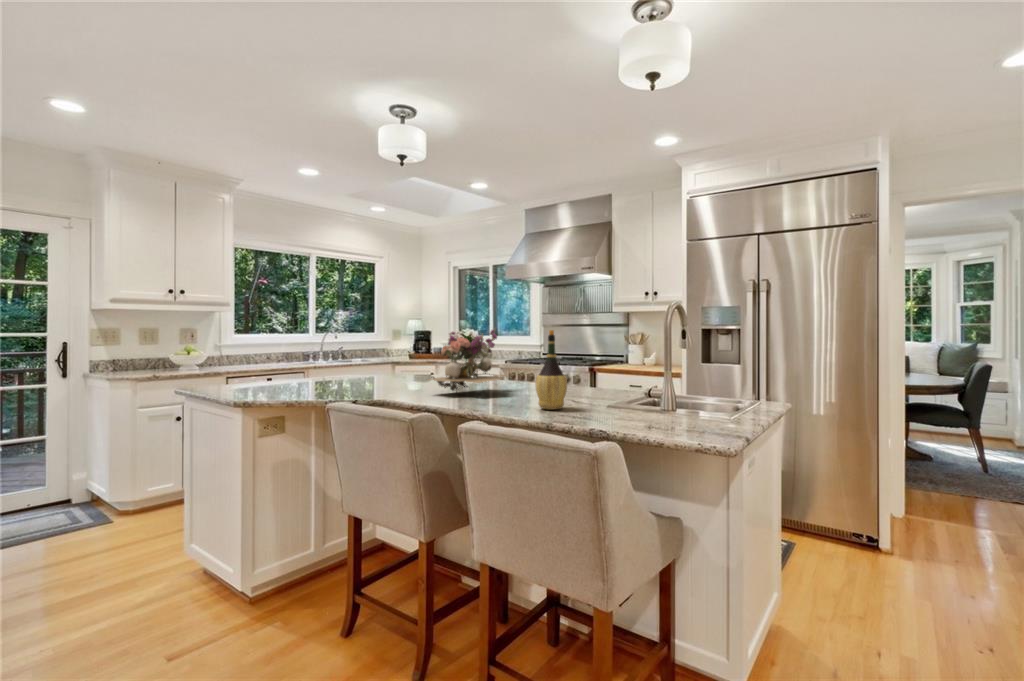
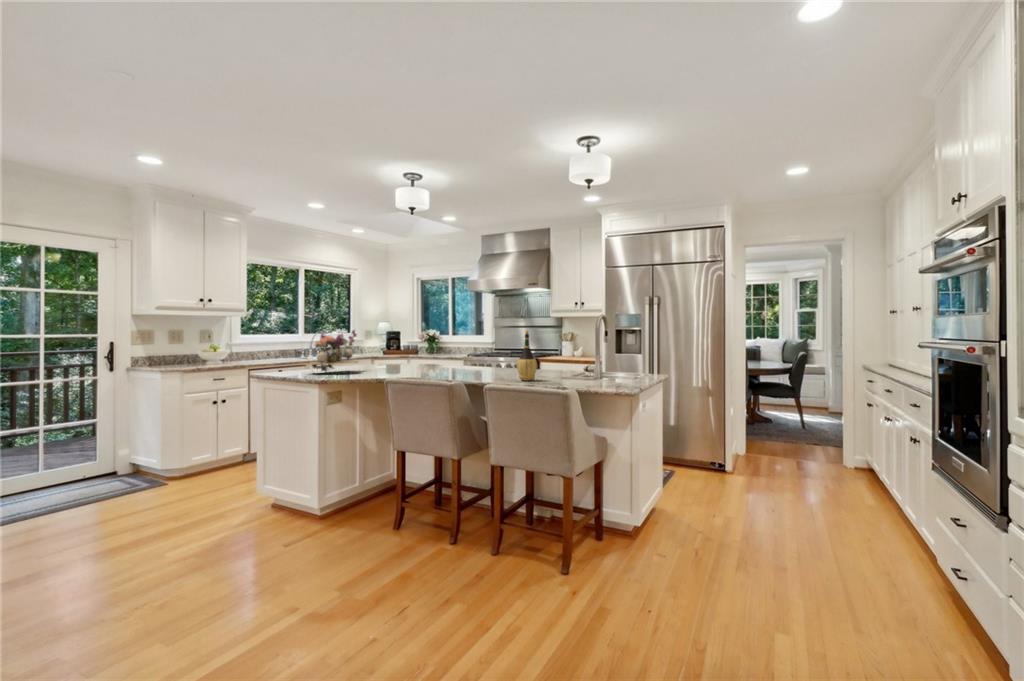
flower arrangement: present [429,330,506,392] -> present [308,330,359,372]

